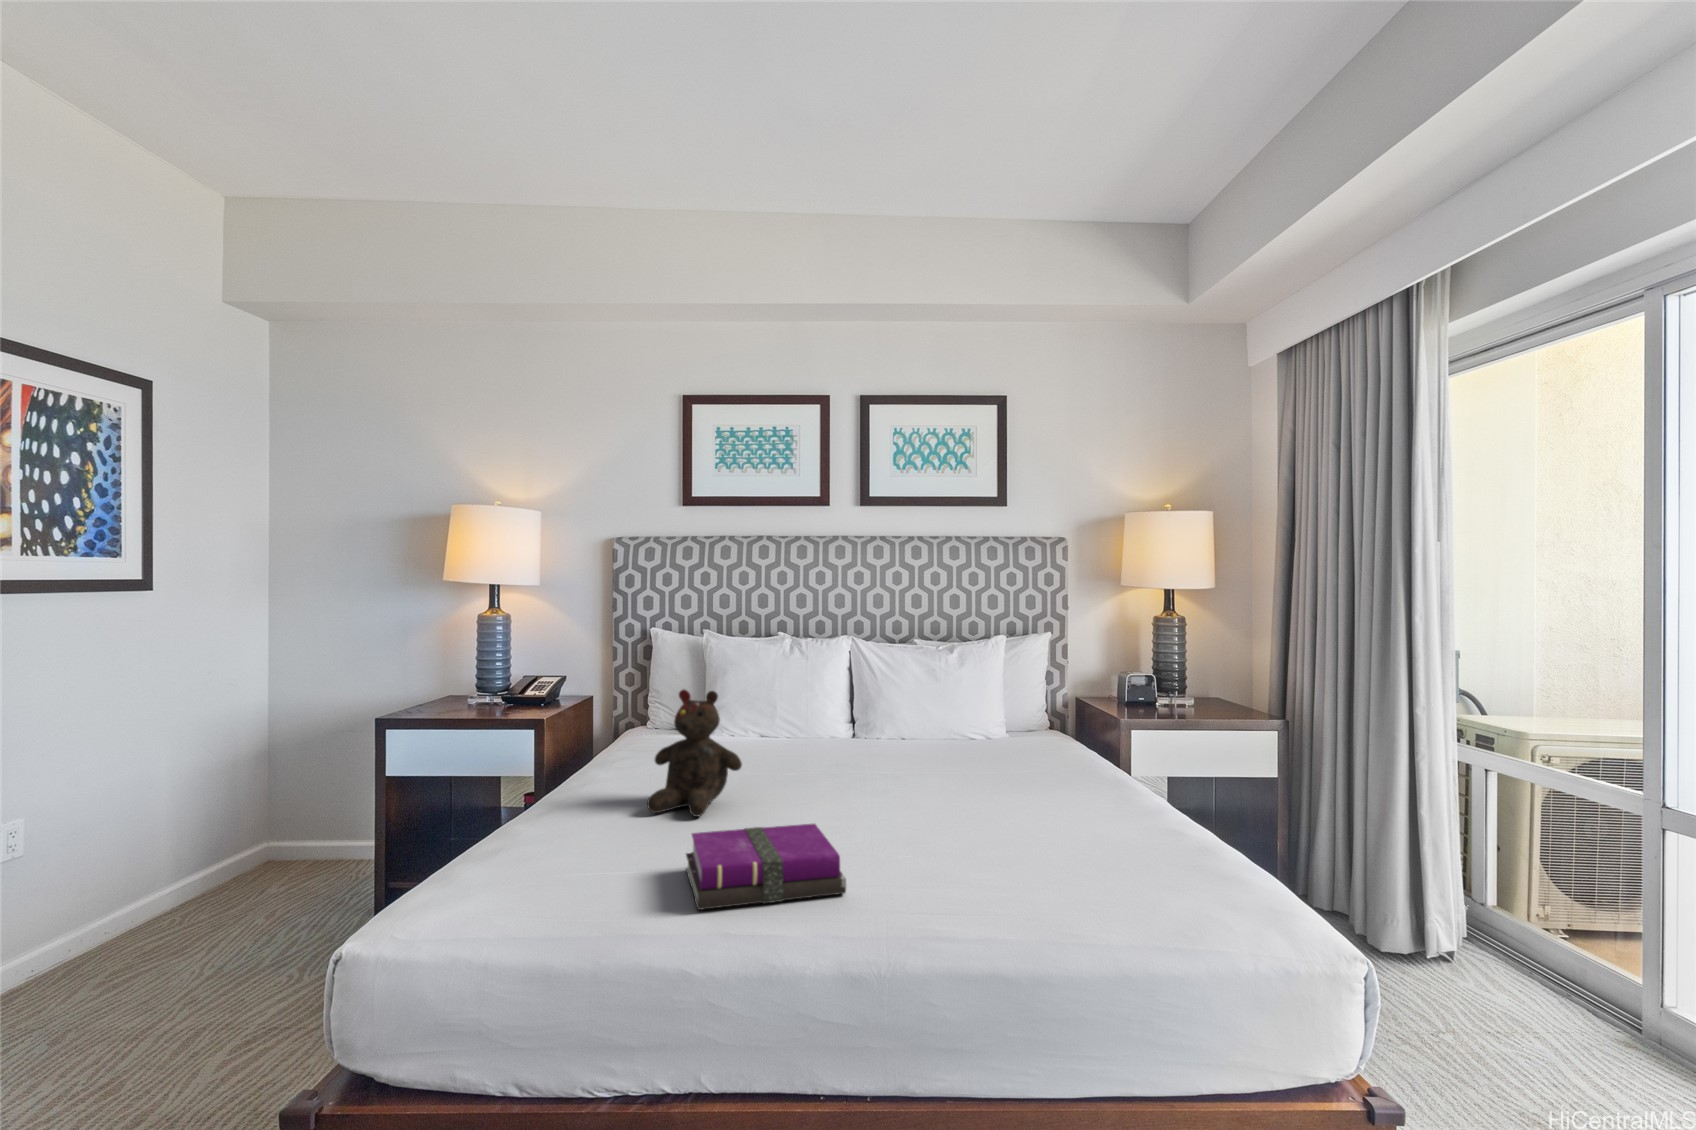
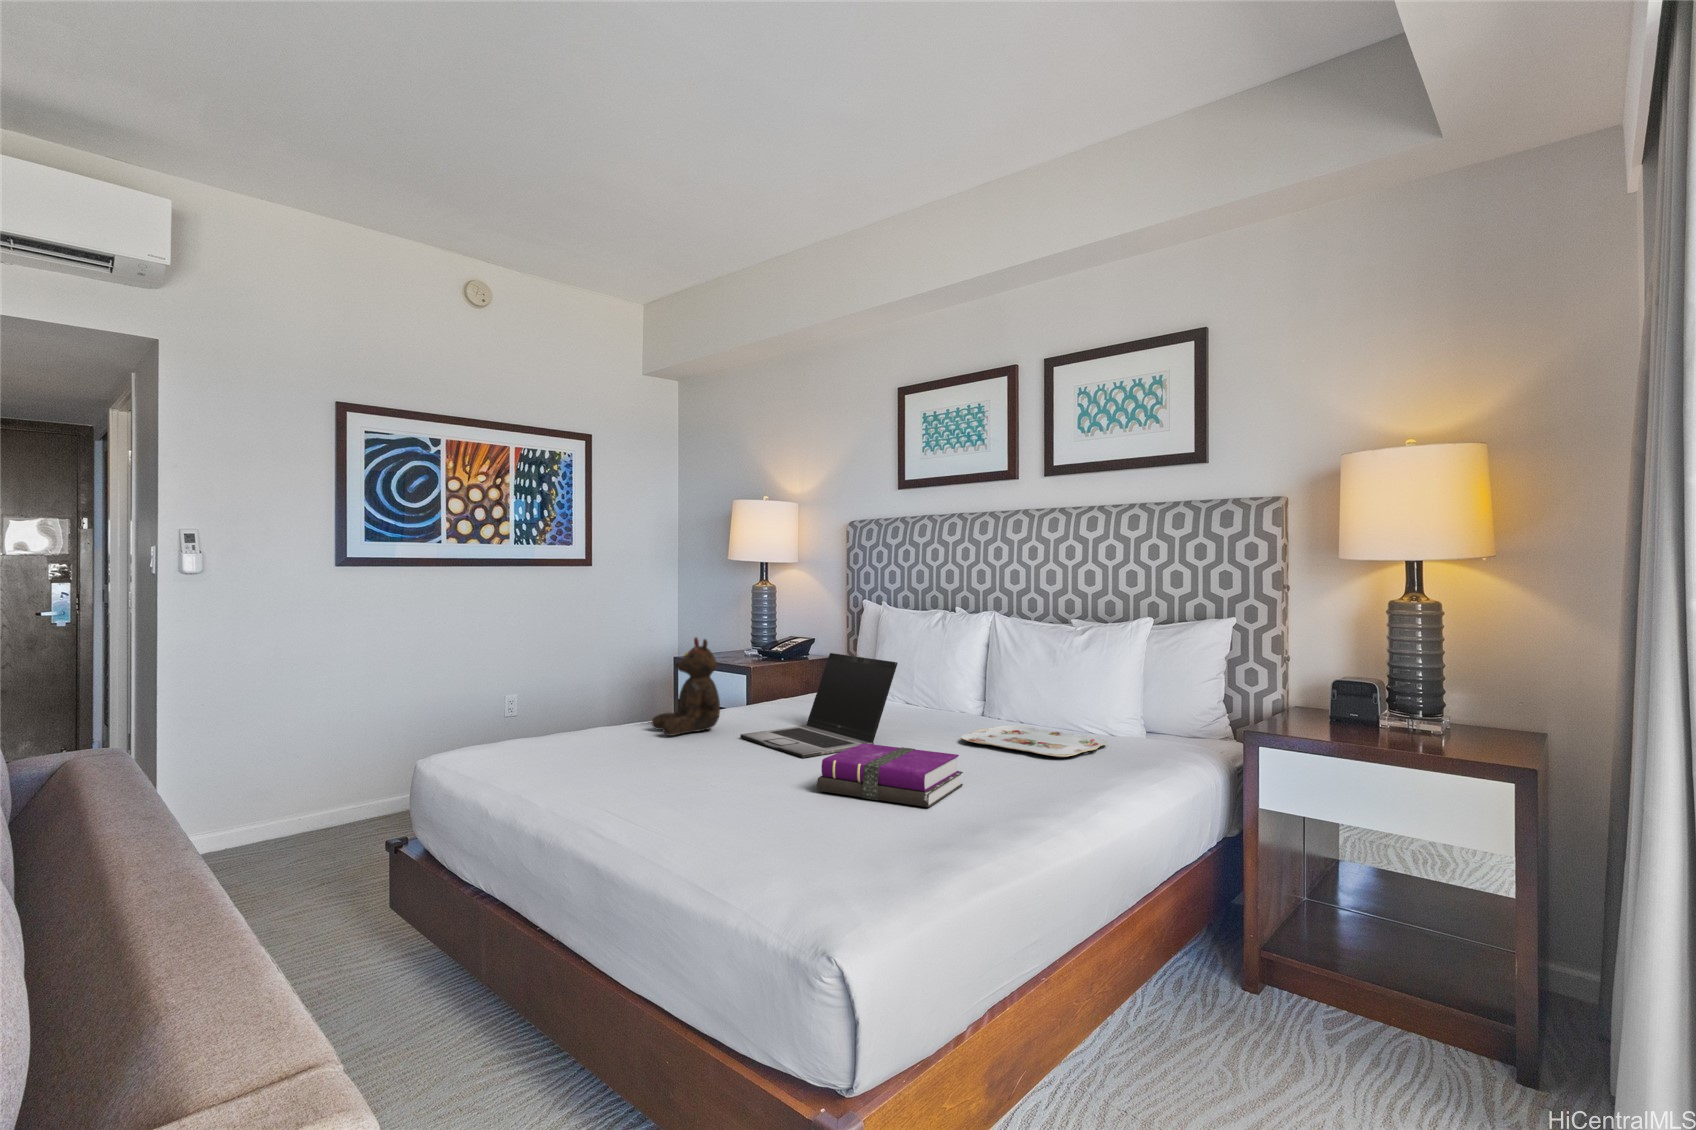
laptop: none [772,692,907,807] -> present [740,653,898,758]
serving tray: none [934,741,1056,762] -> present [961,726,1108,757]
notebook: present [686,824,846,910] -> present [817,743,963,807]

